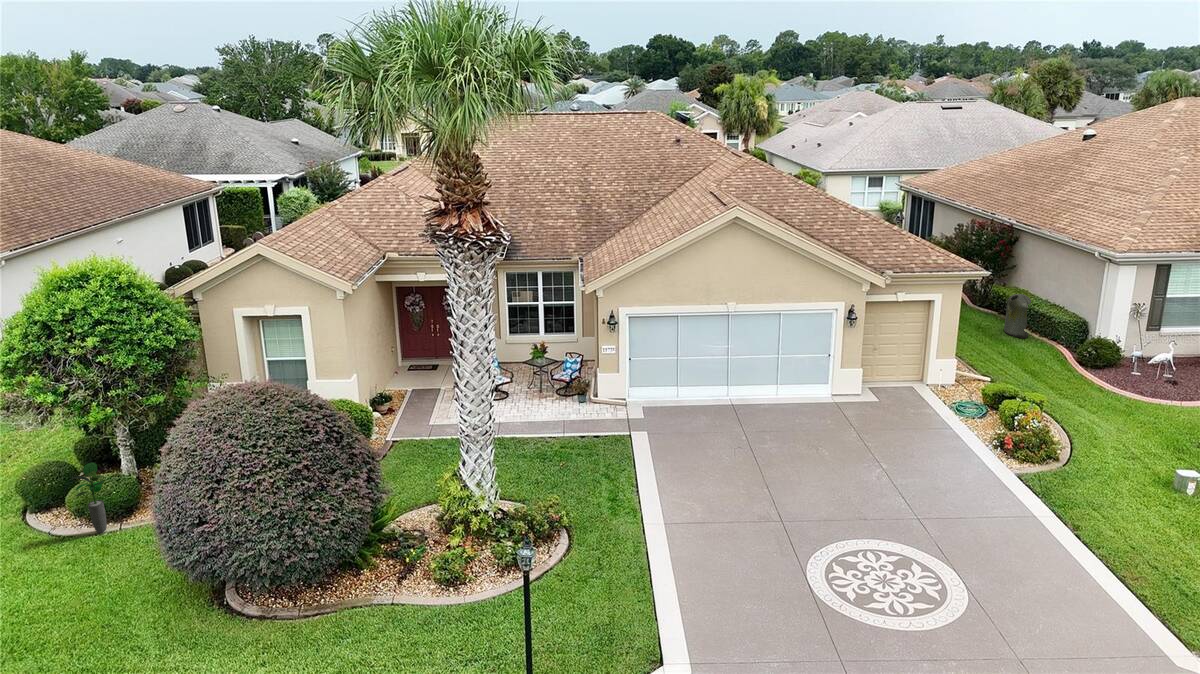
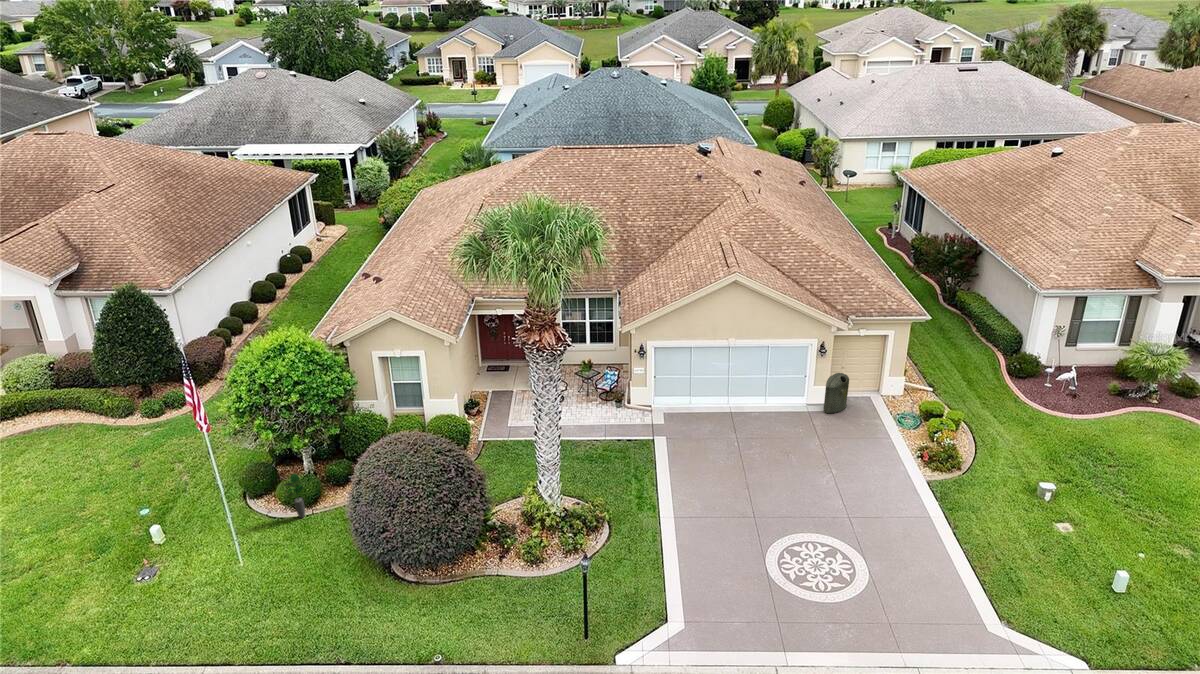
trash can: present [1004,294,1031,339] -> present [824,373,849,414]

